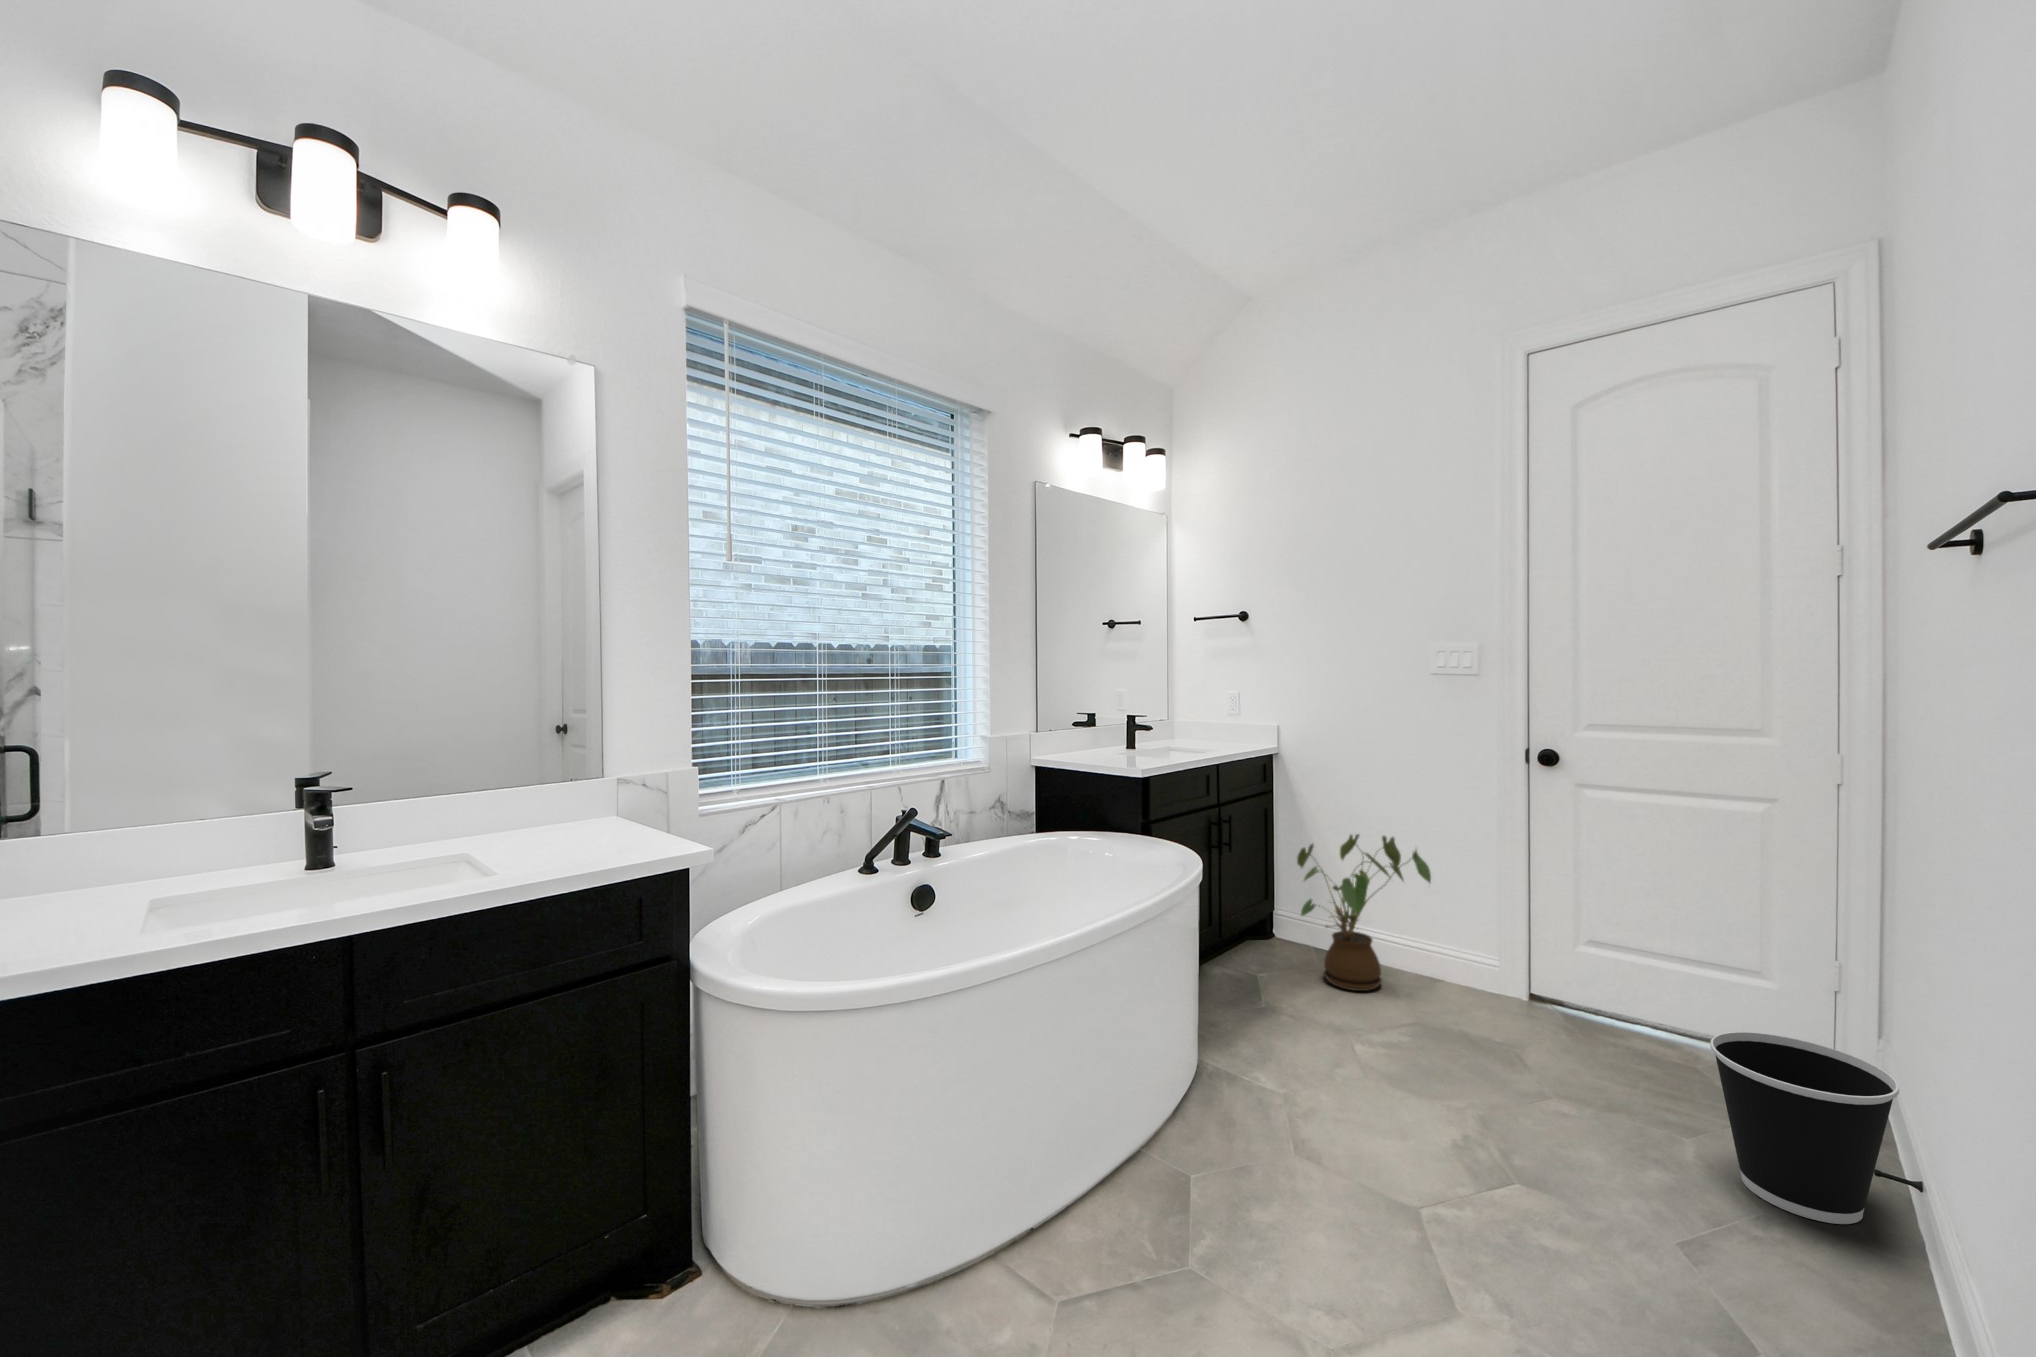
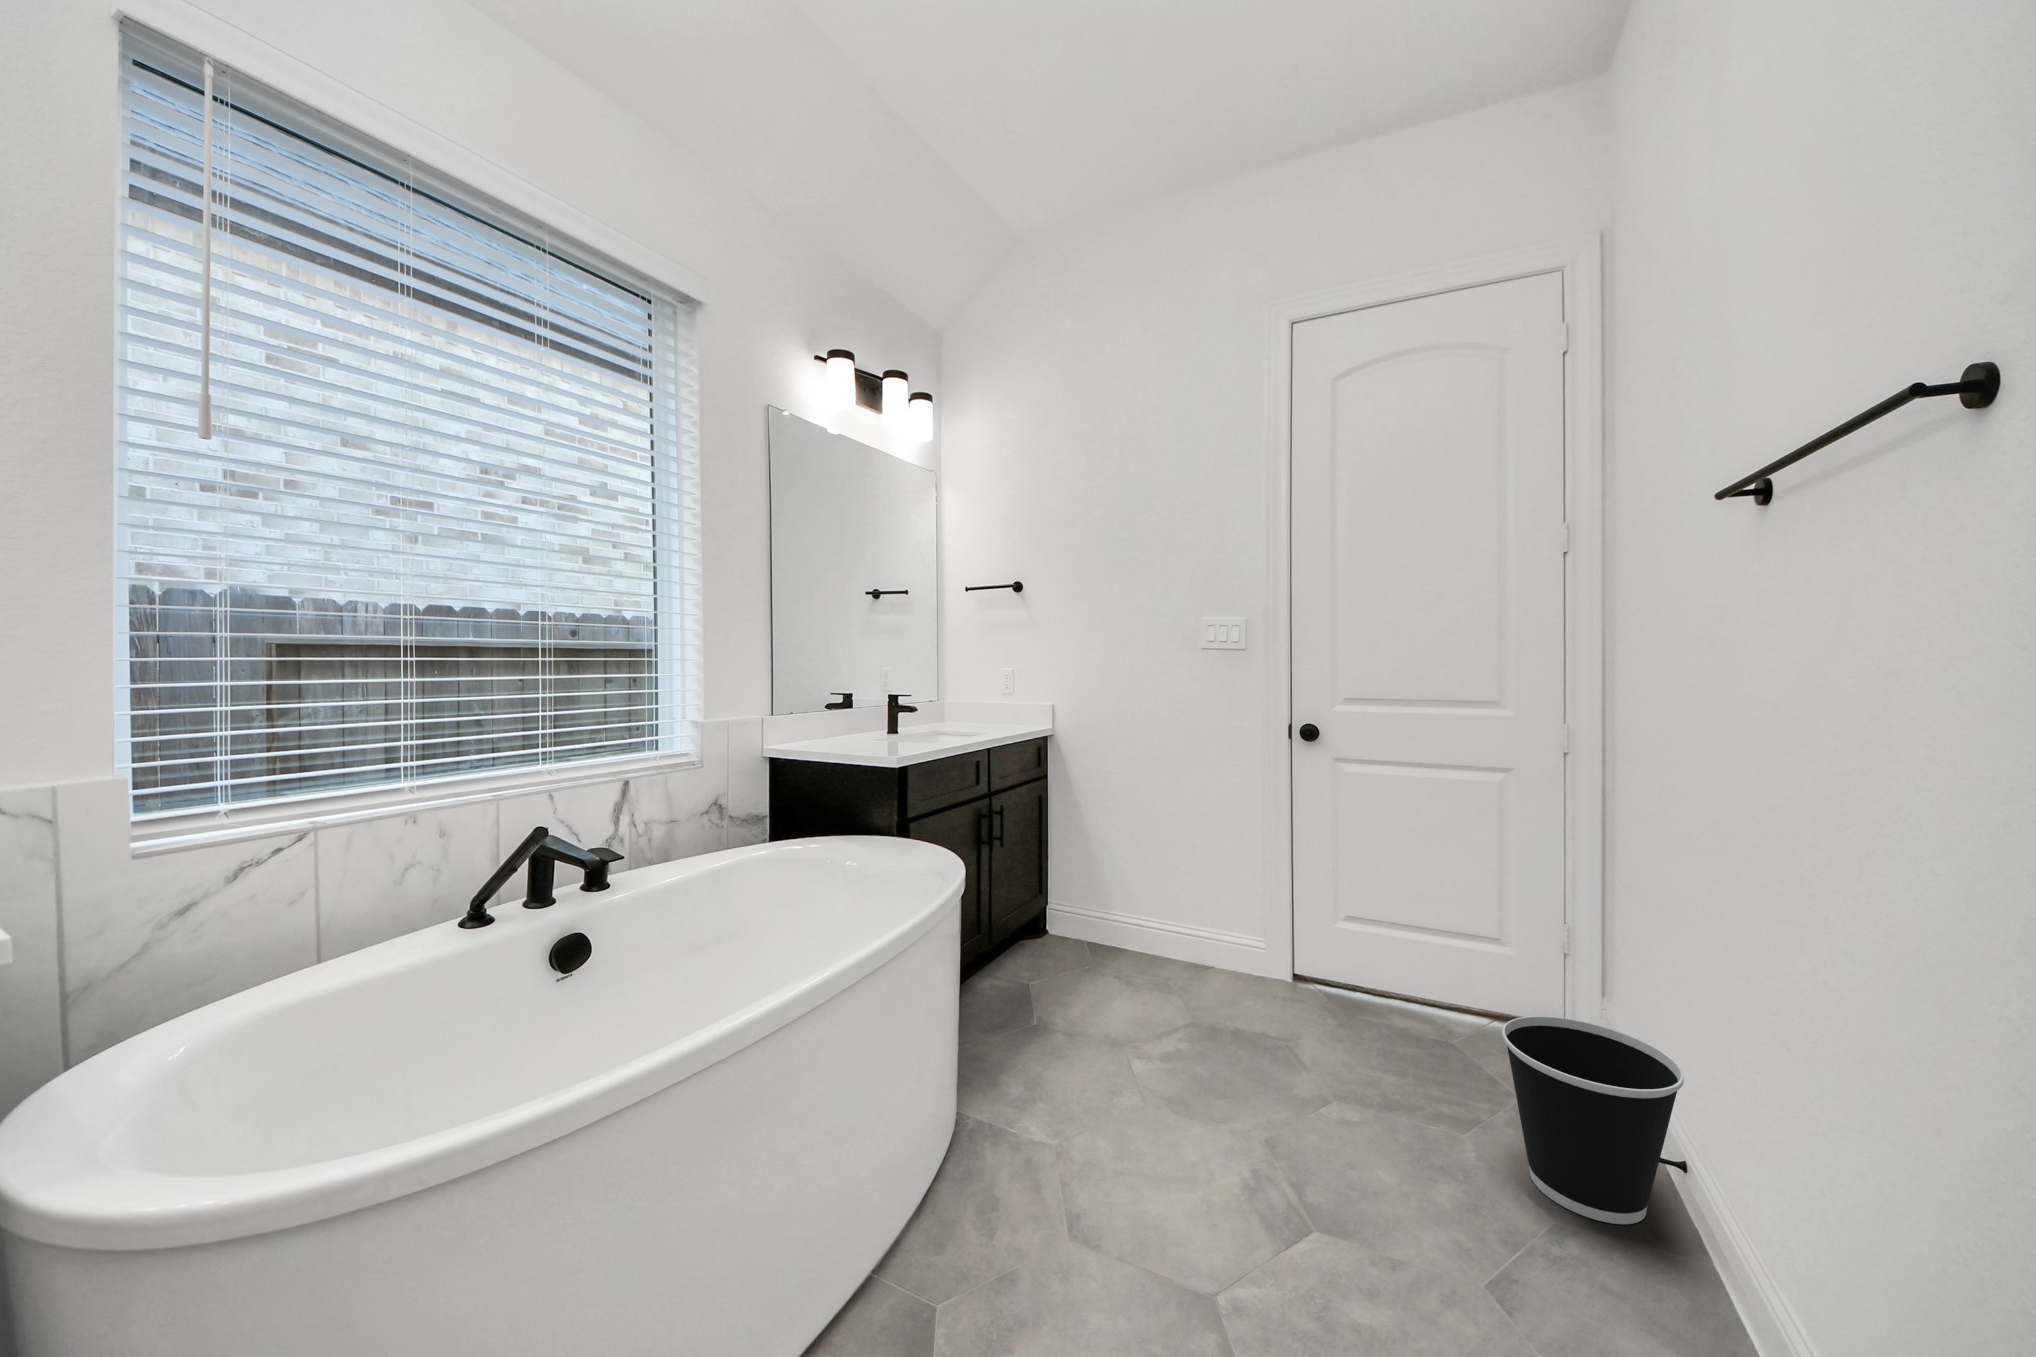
house plant: present [1297,834,1431,991] -> none [1069,819,1204,990]

